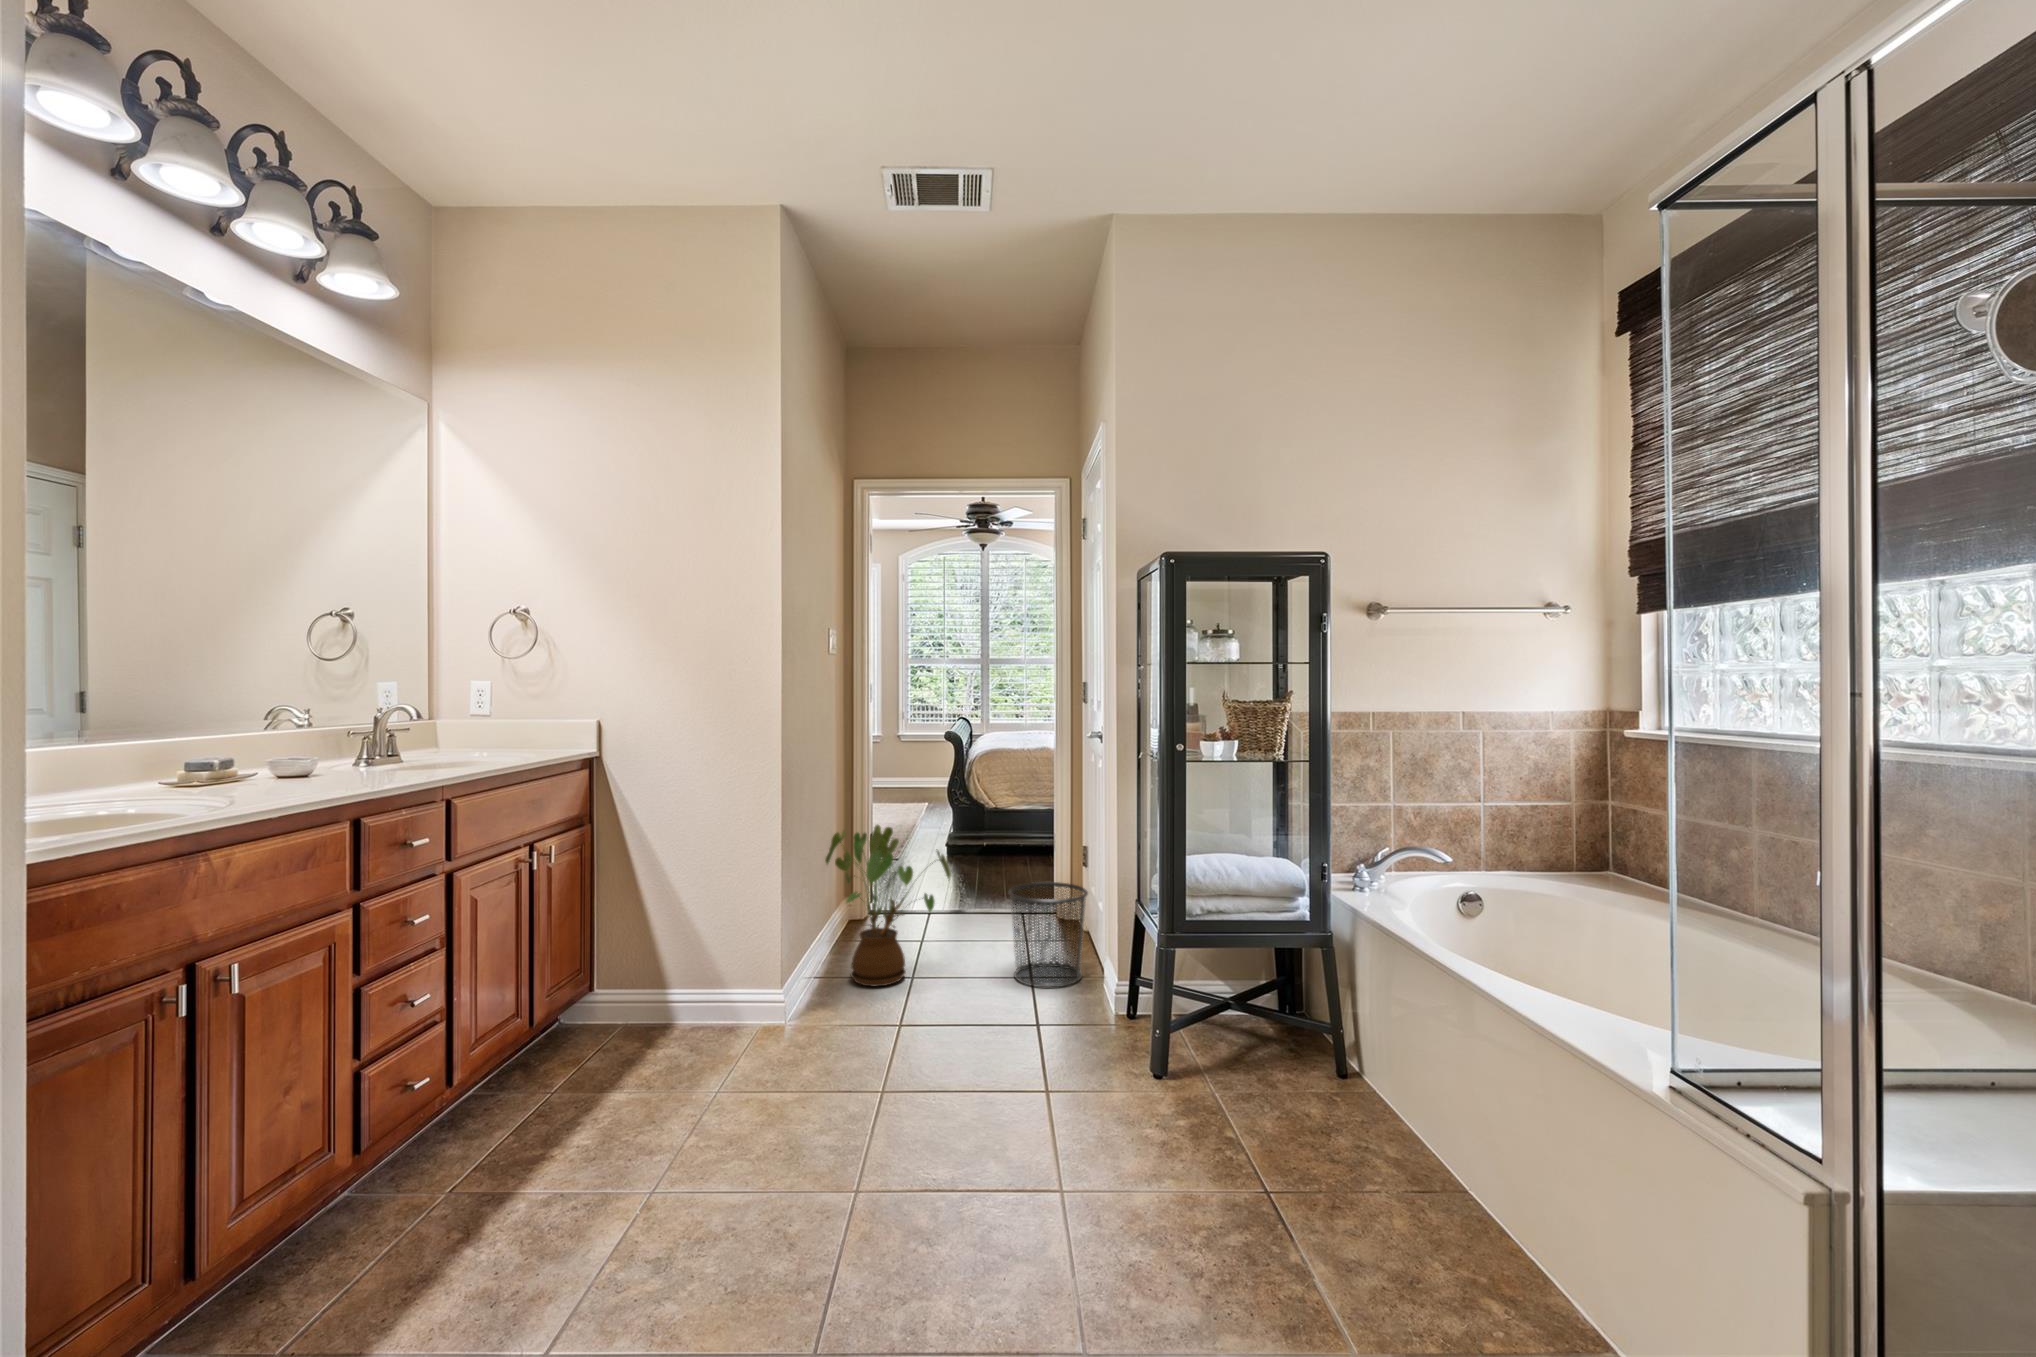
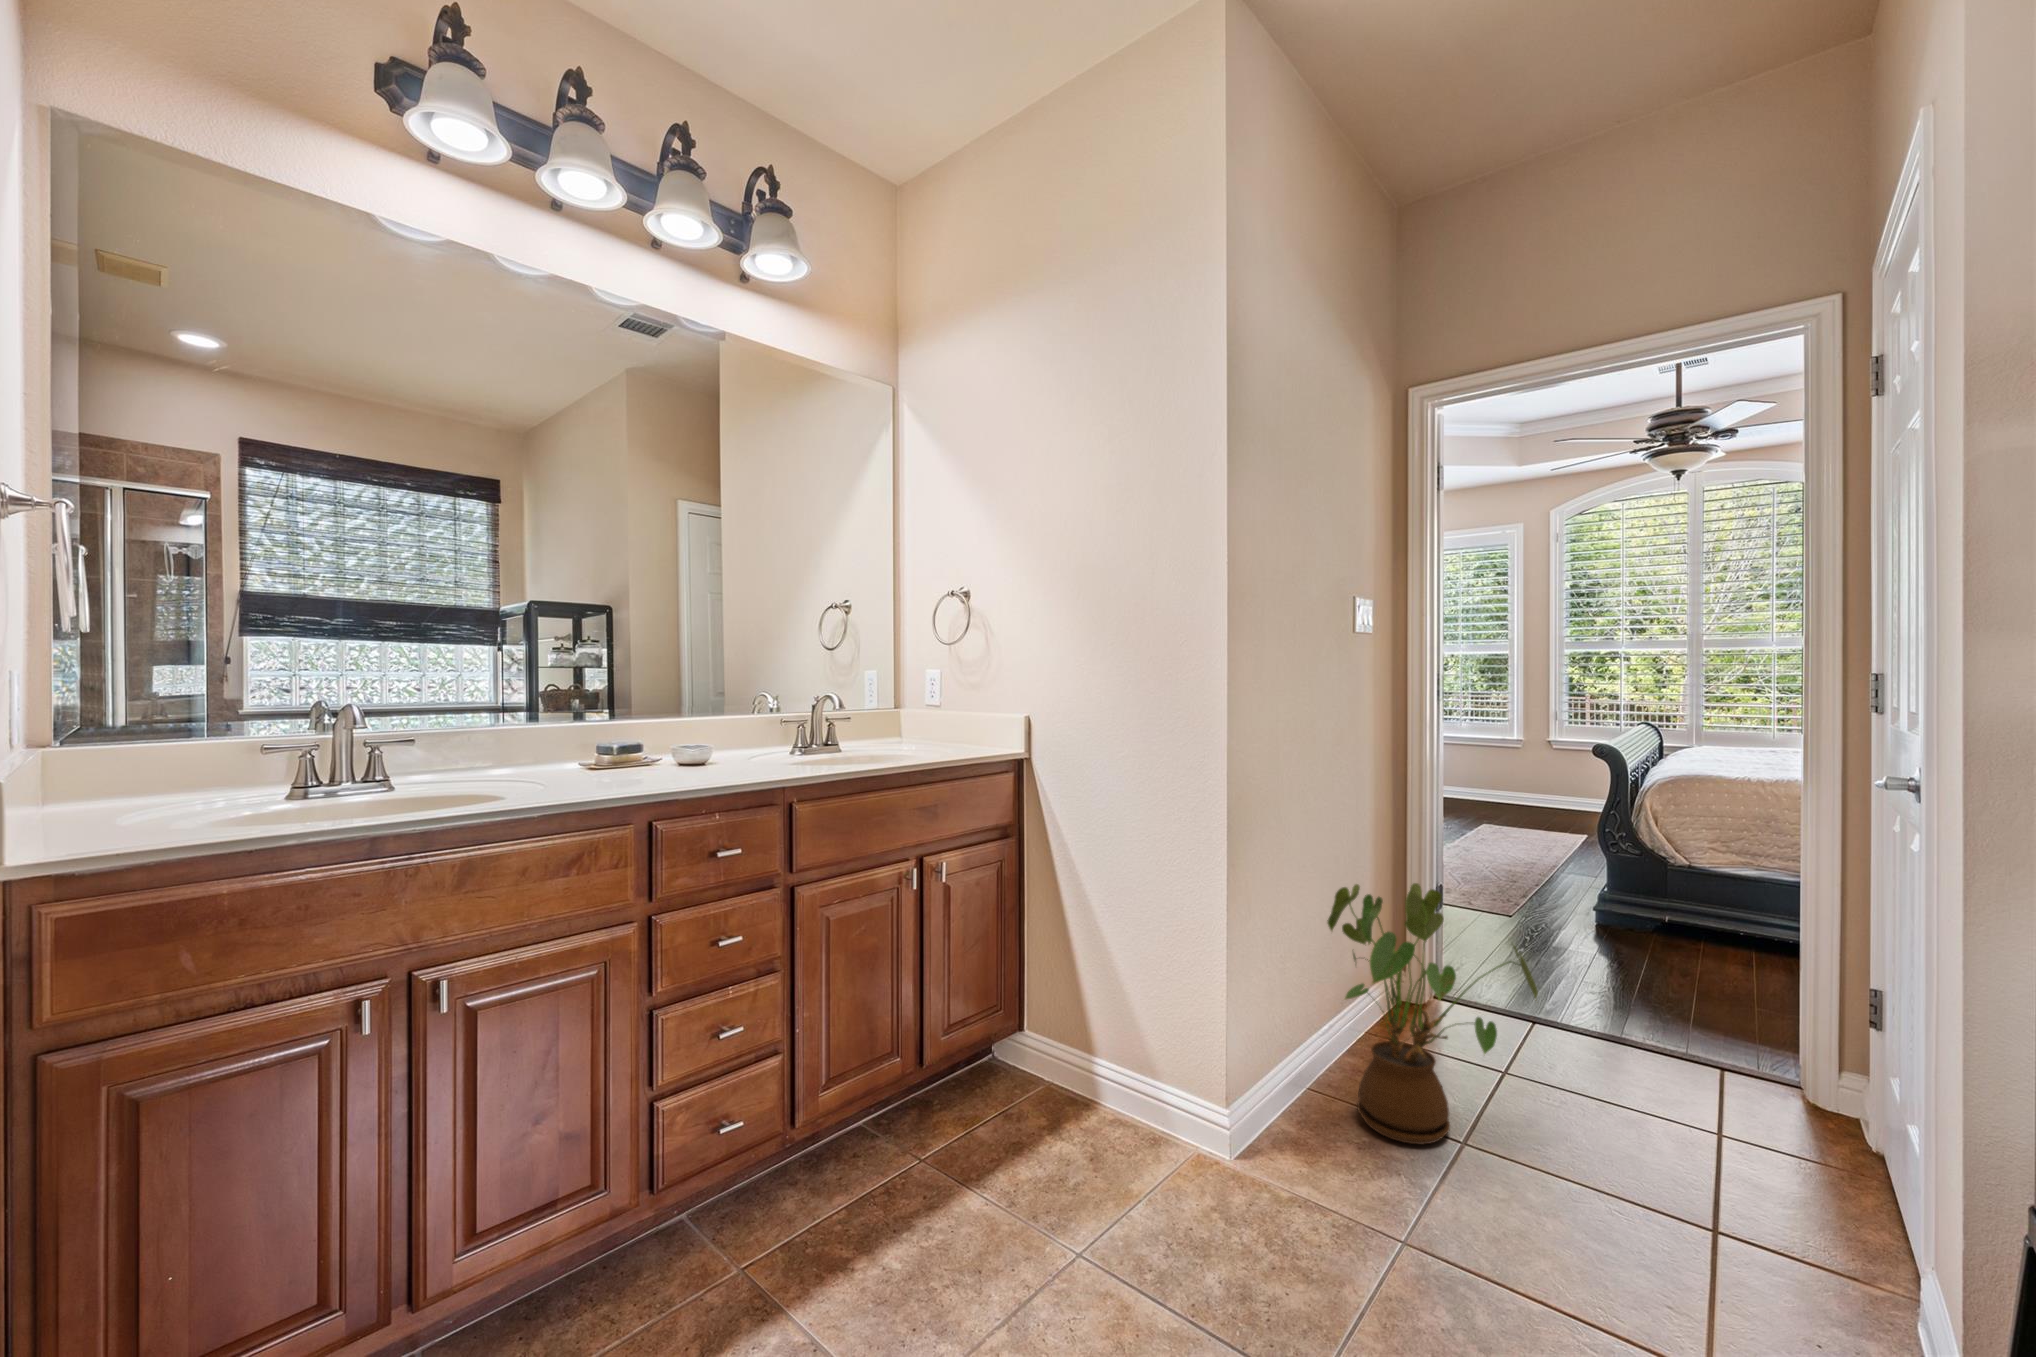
waste bin: present [1008,882,1088,987] -> none [1657,1044,1872,1295]

